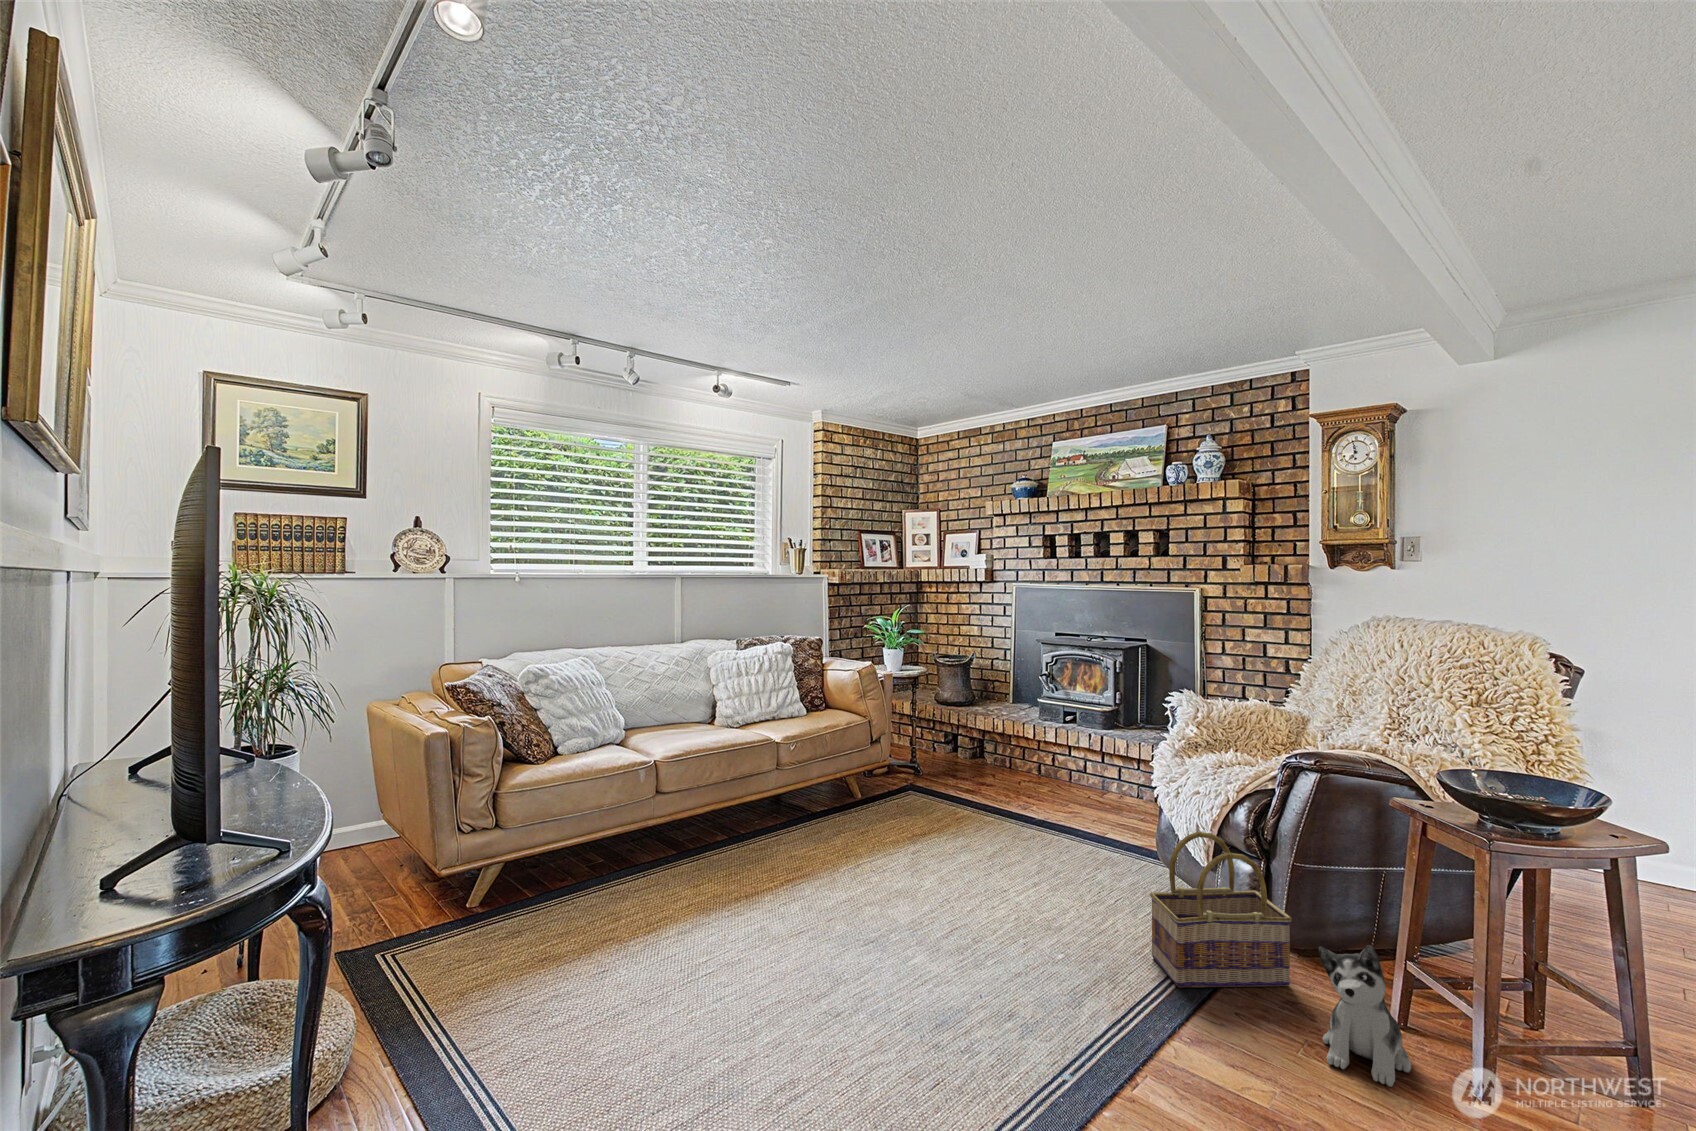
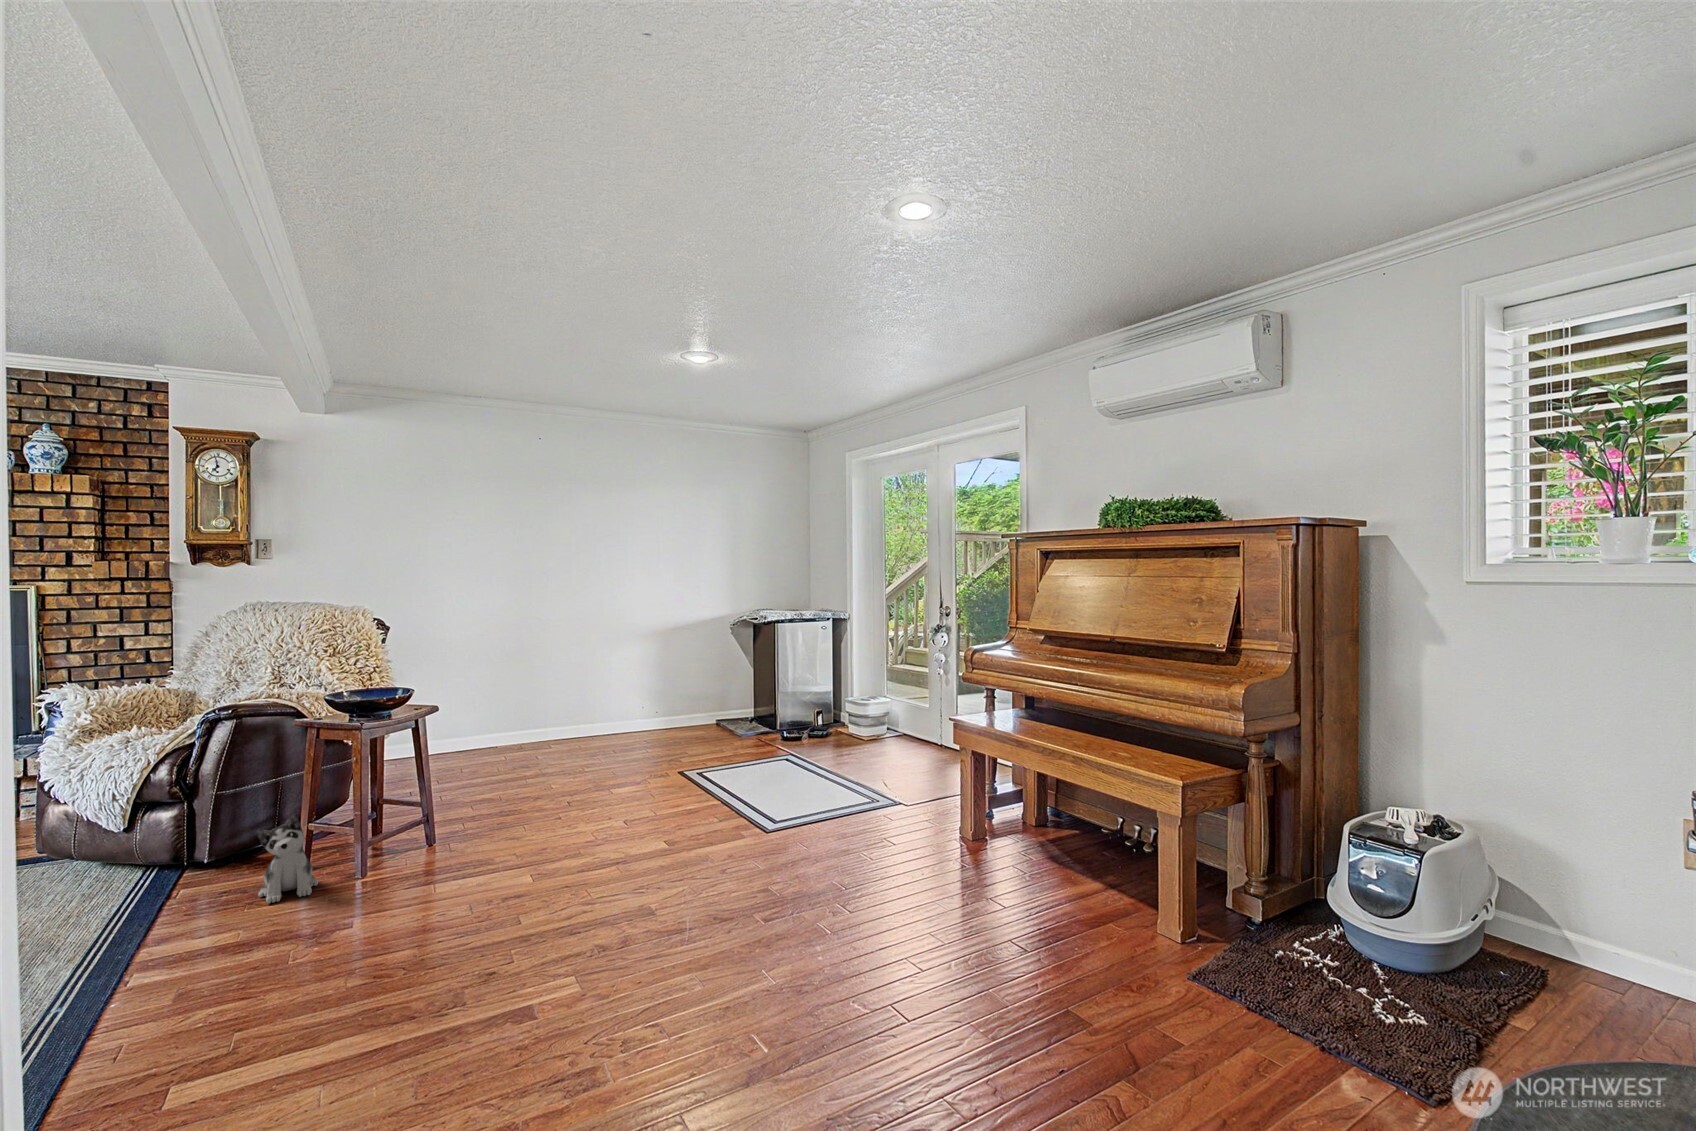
basket: present [1150,832,1292,987] -> none [82,792,221,922]

